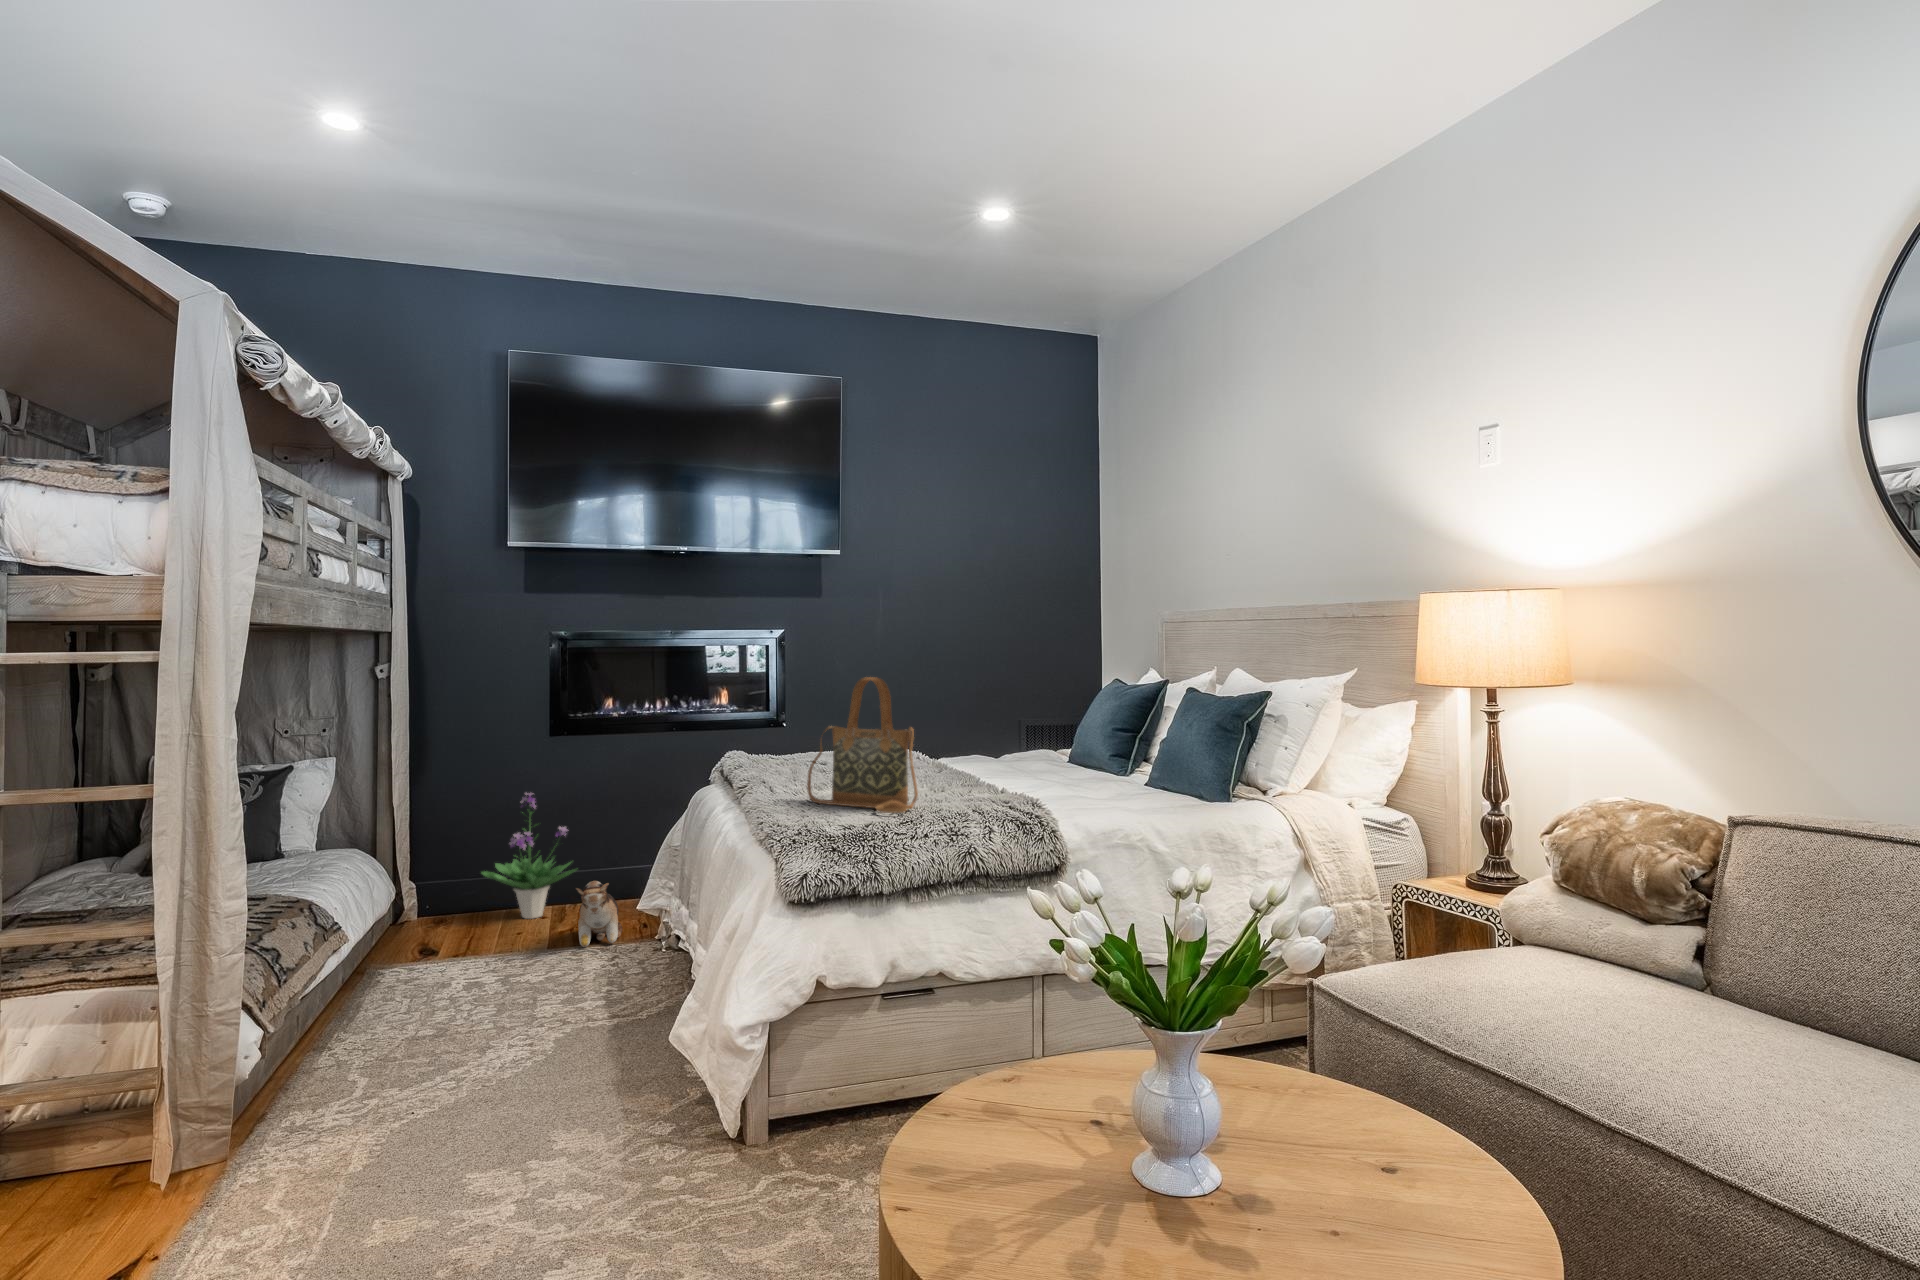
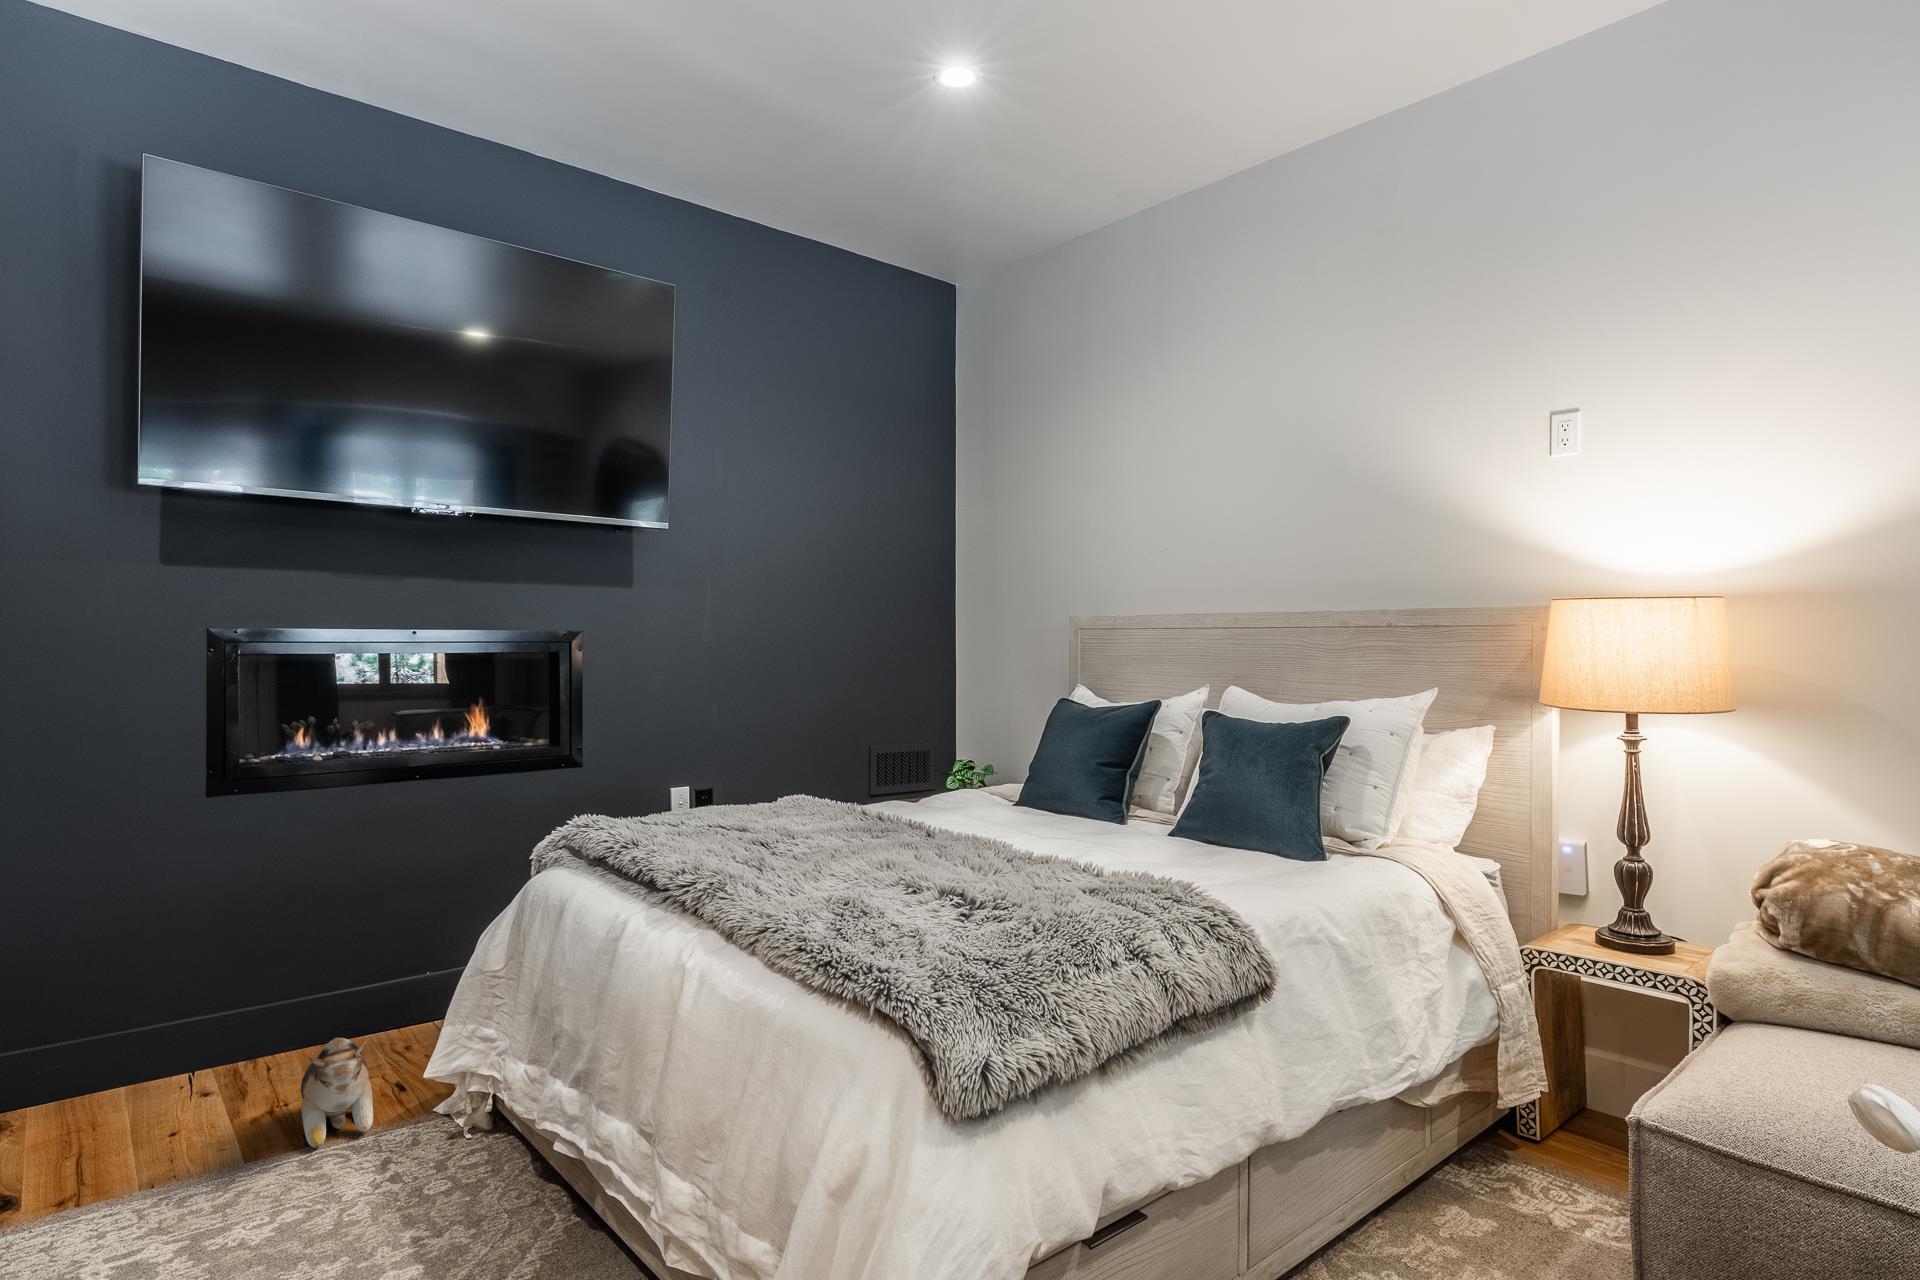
handbag: present [807,677,918,813] -> none [855,717,1062,936]
potted plant: present [482,793,576,919] -> none [82,890,272,1100]

